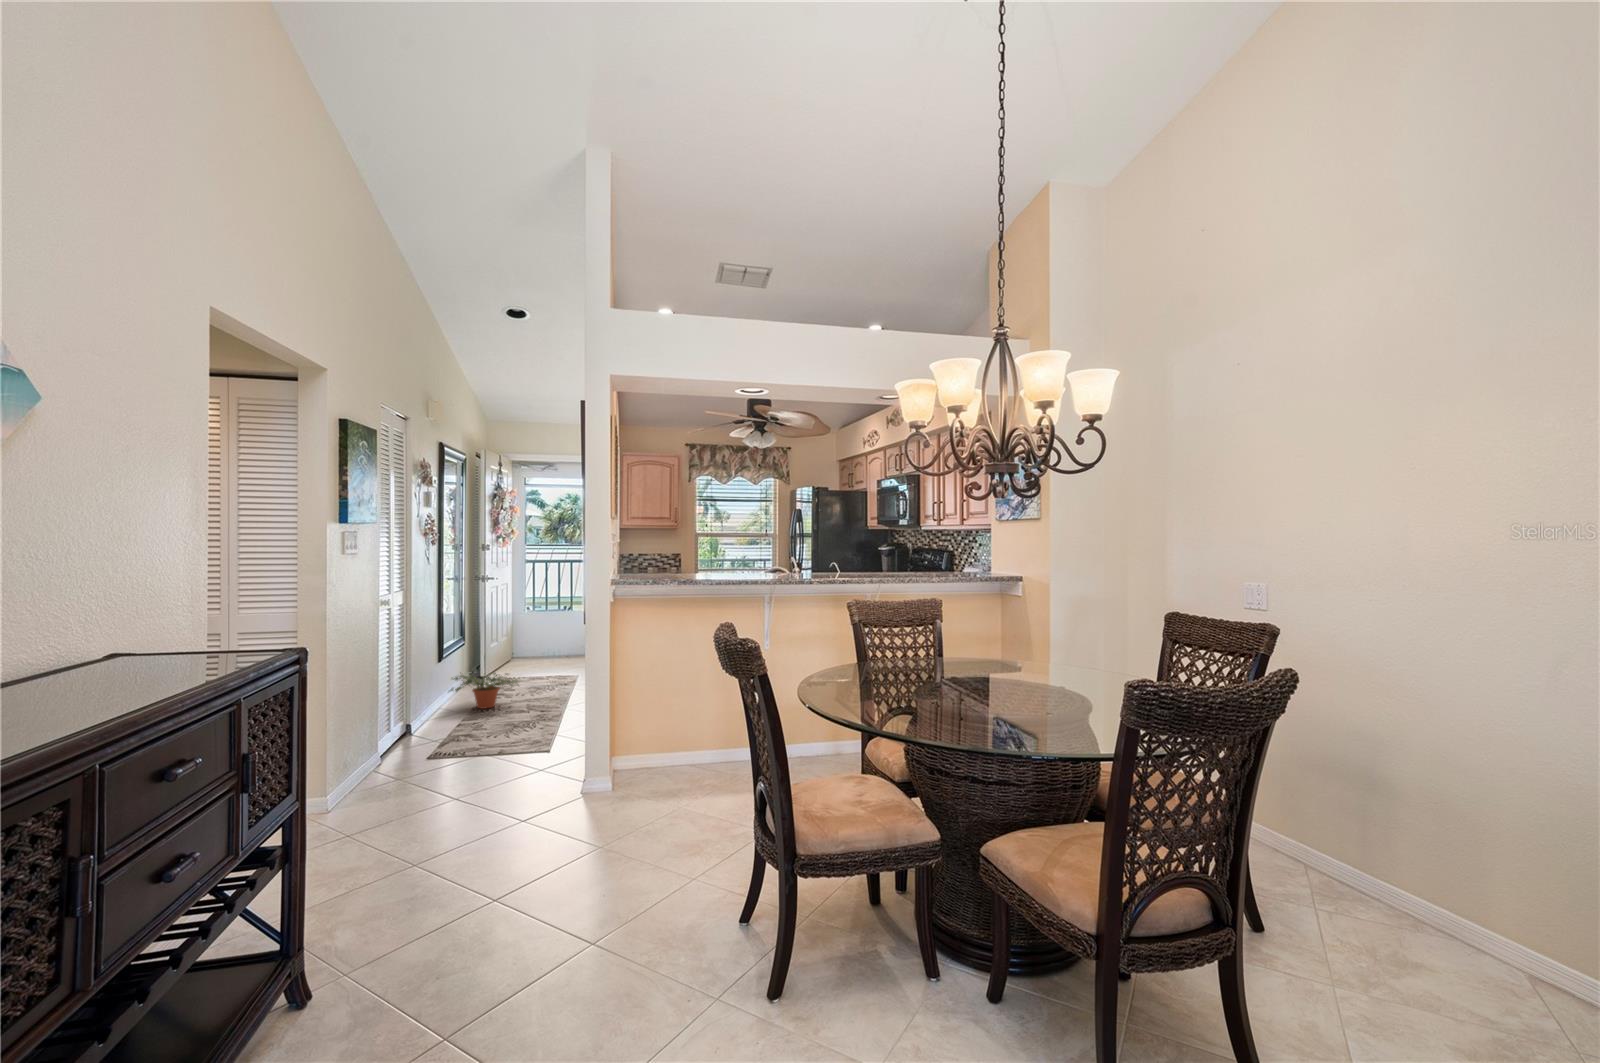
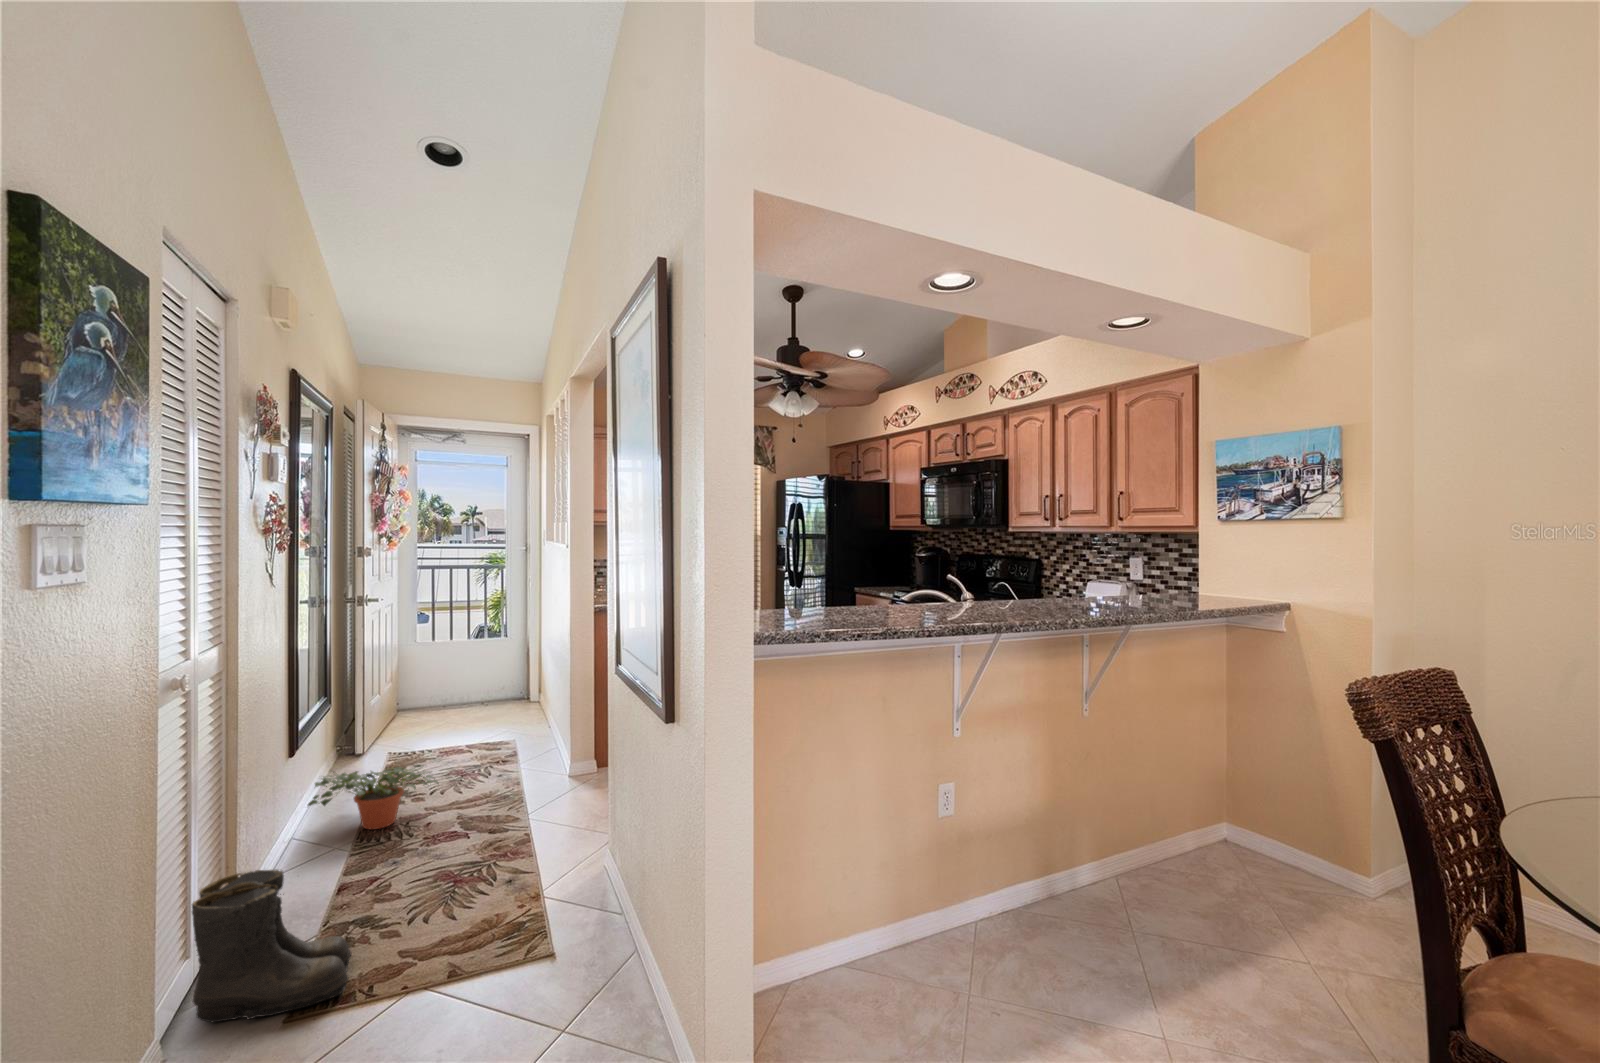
boots: none [392,696,461,758] -> present [192,869,351,1022]

